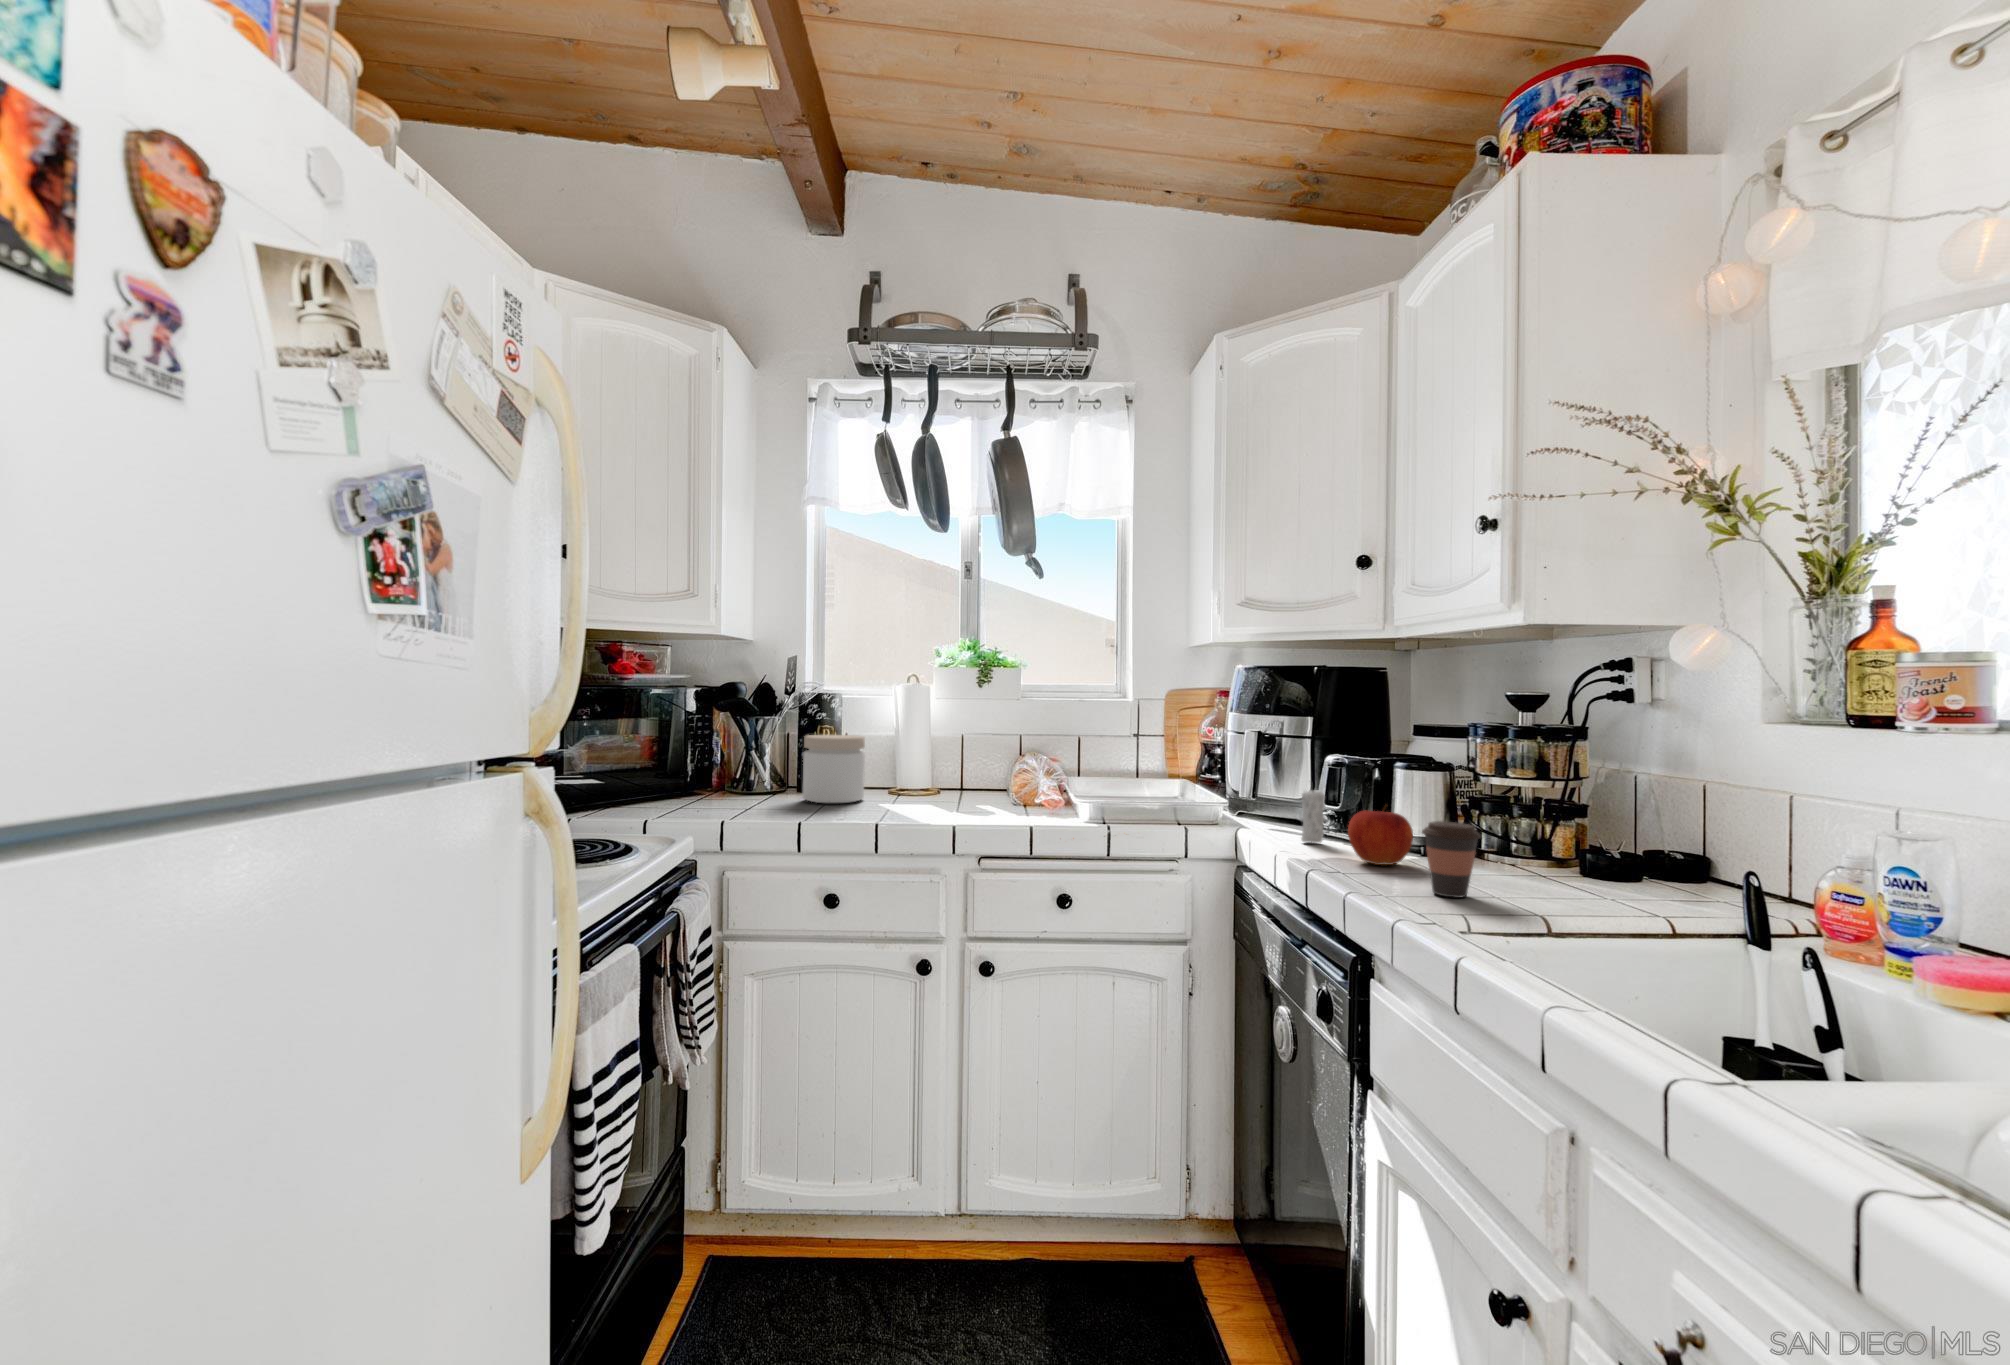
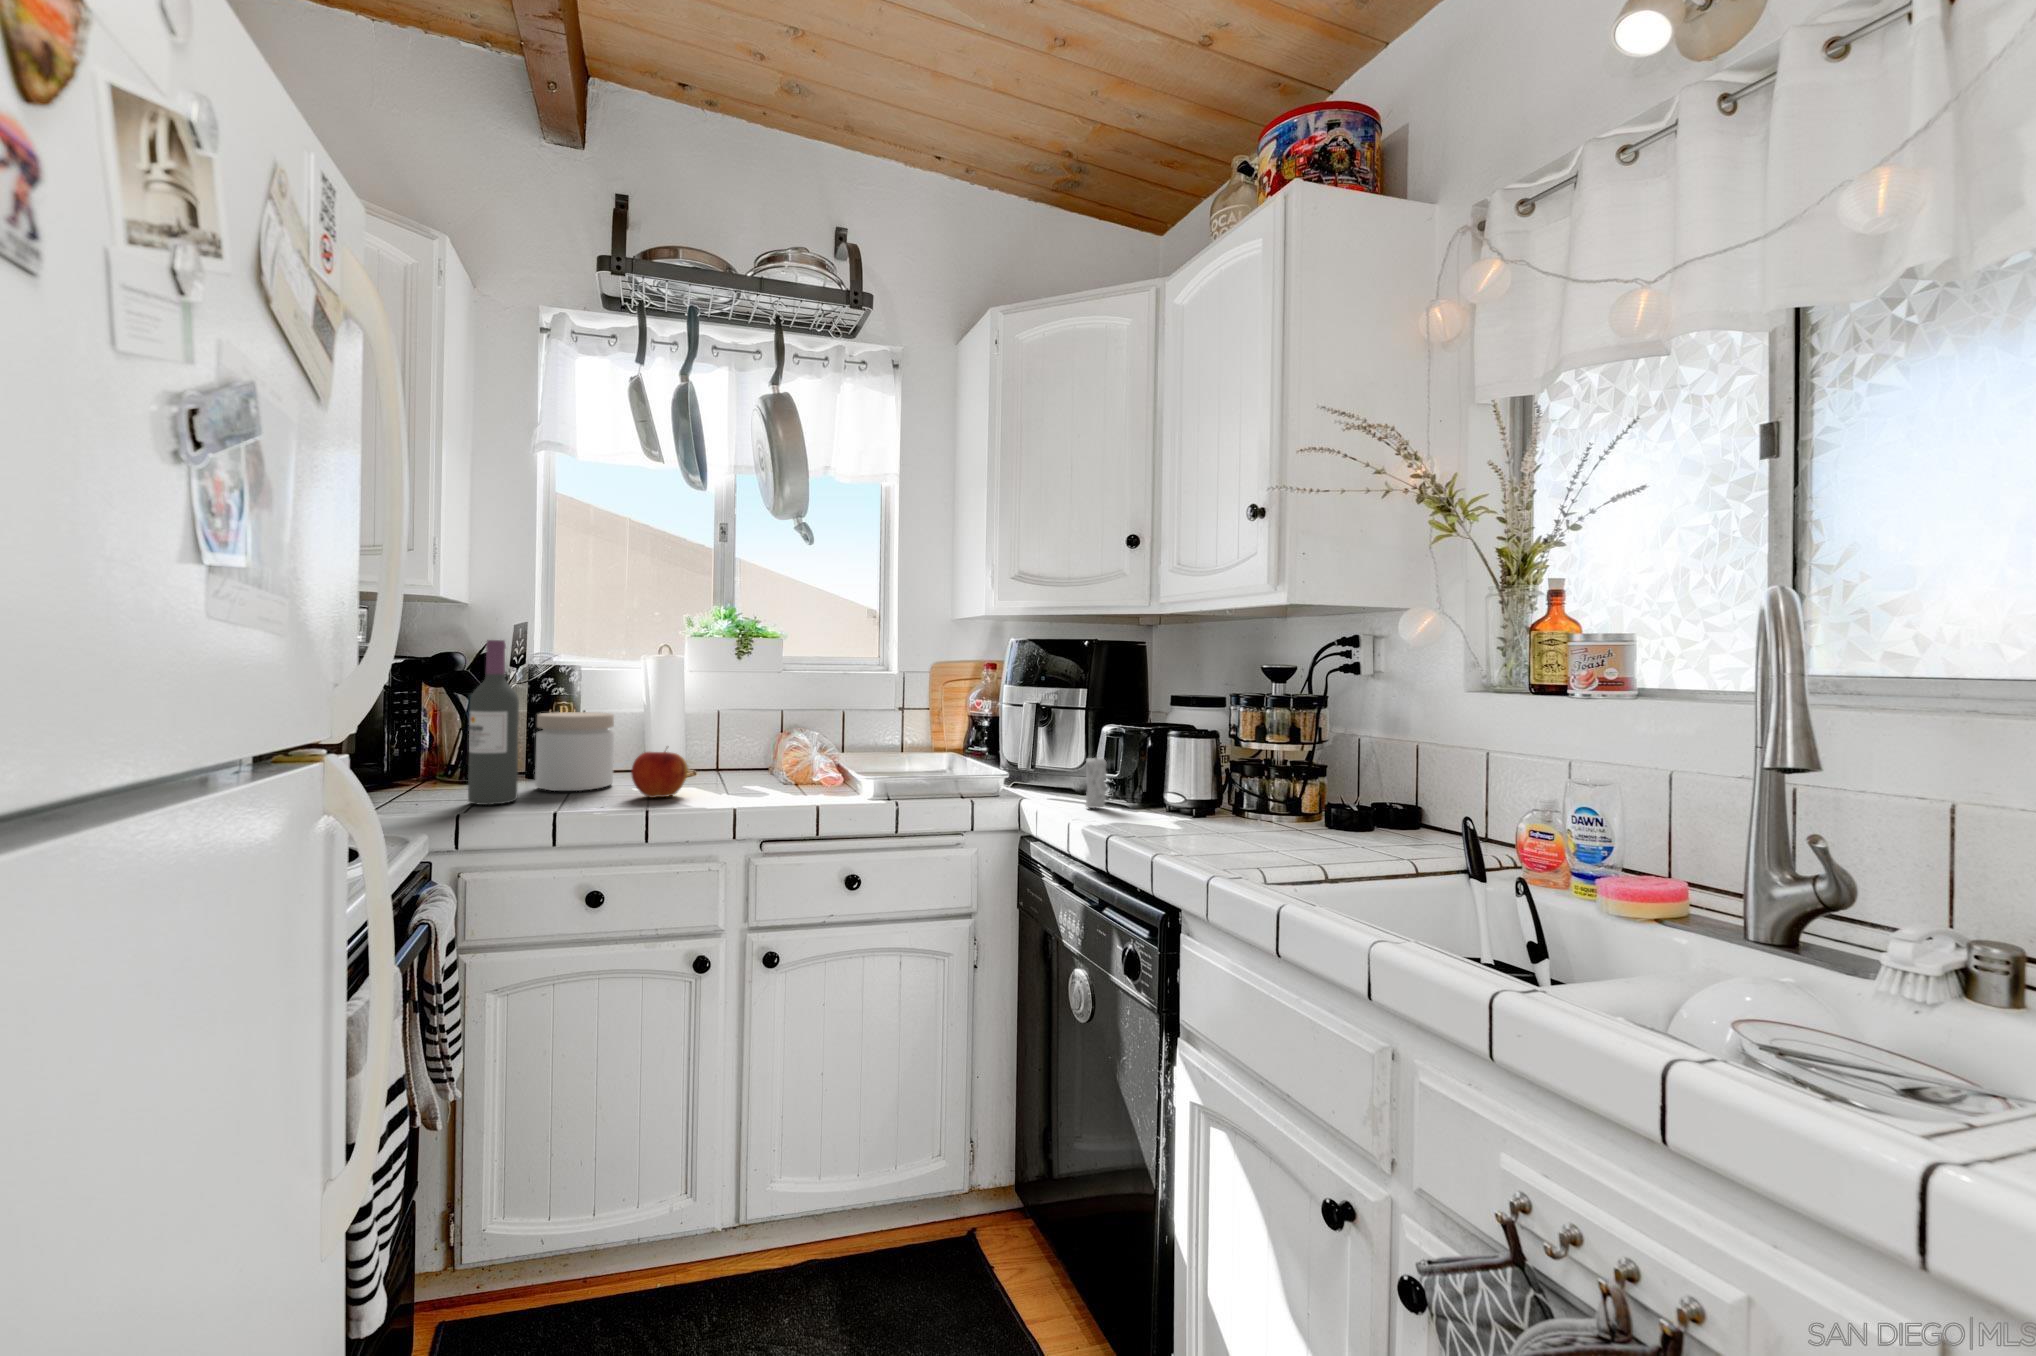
wine bottle: none [750,672,788,811] -> present [468,640,519,805]
apple: present [1348,805,1413,865] -> present [631,751,688,798]
coffee cup: present [1422,821,1481,898] -> none [1215,785,1266,855]

